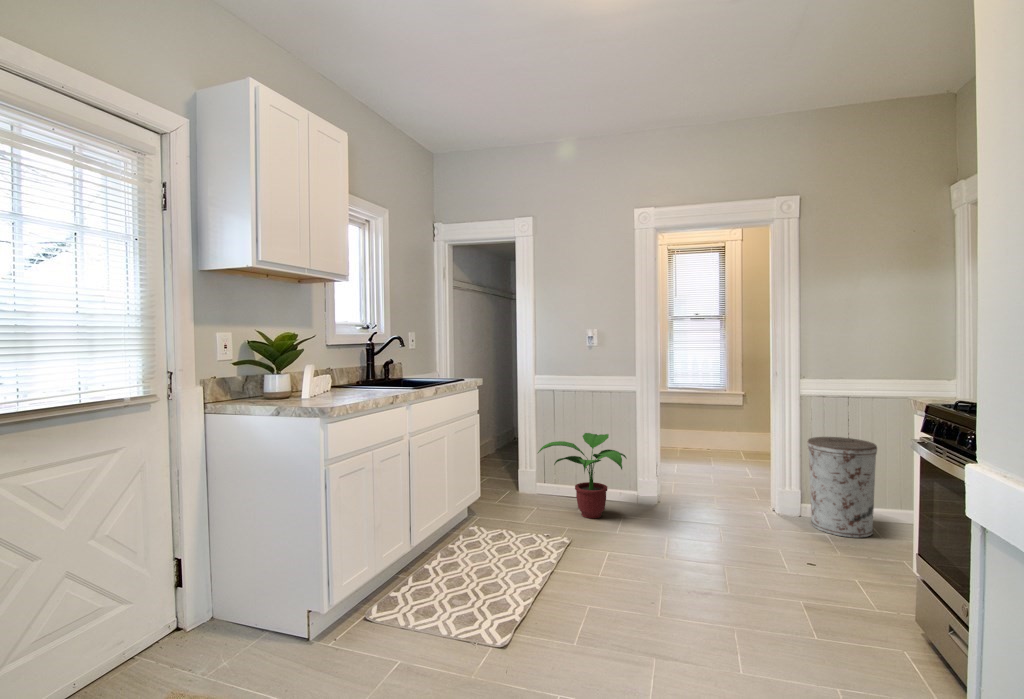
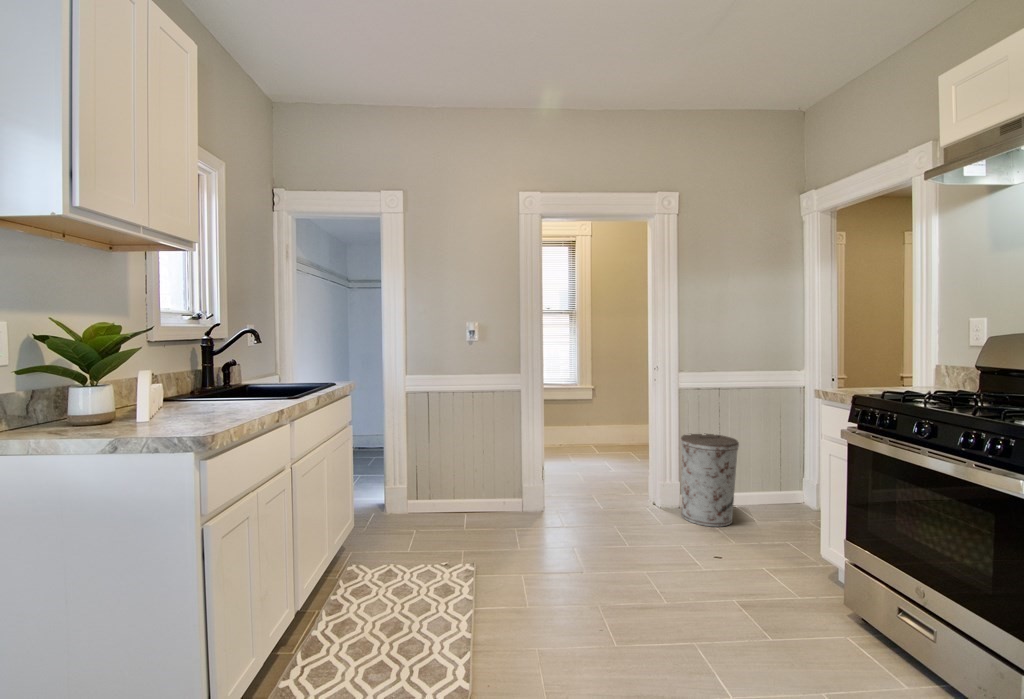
potted plant: present [538,433,626,518] -> none [420,440,522,537]

